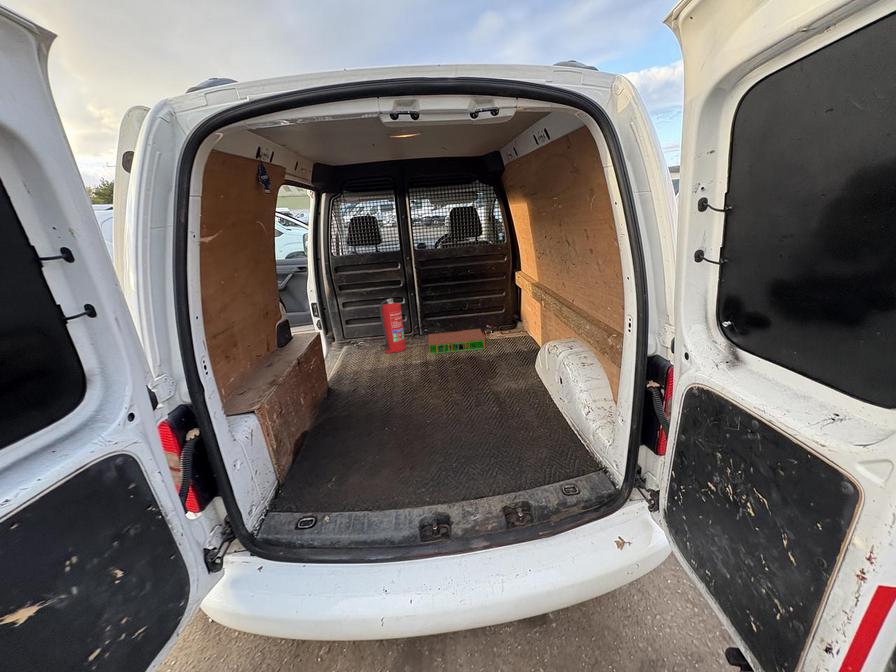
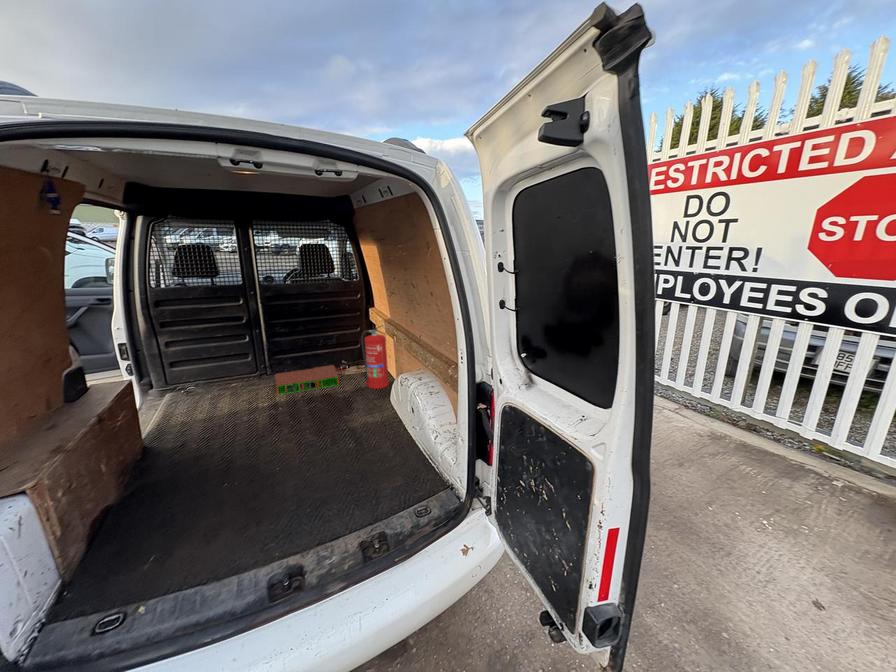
fire extinguisher: present [380,292,406,353] -> present [361,328,389,389]

